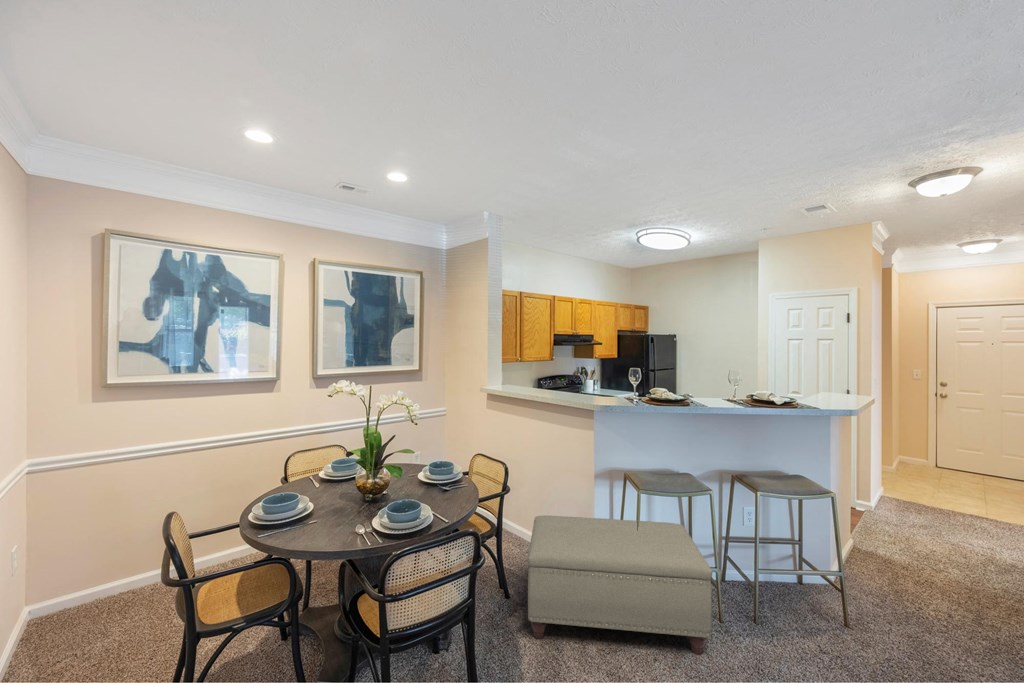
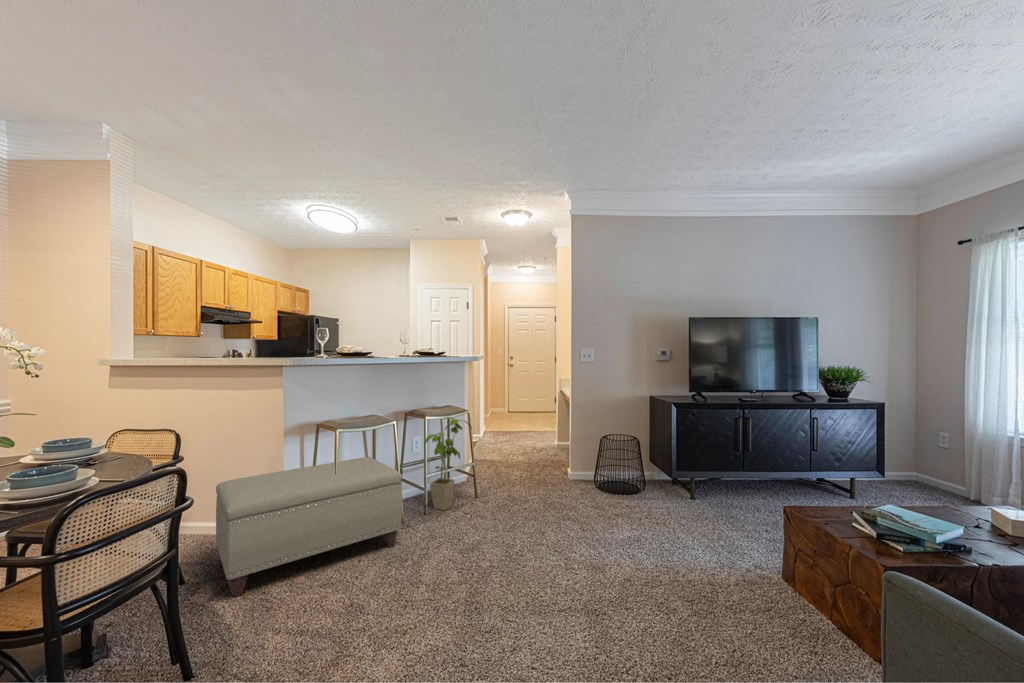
house plant: none [755,497,833,625] -> present [425,417,471,510]

